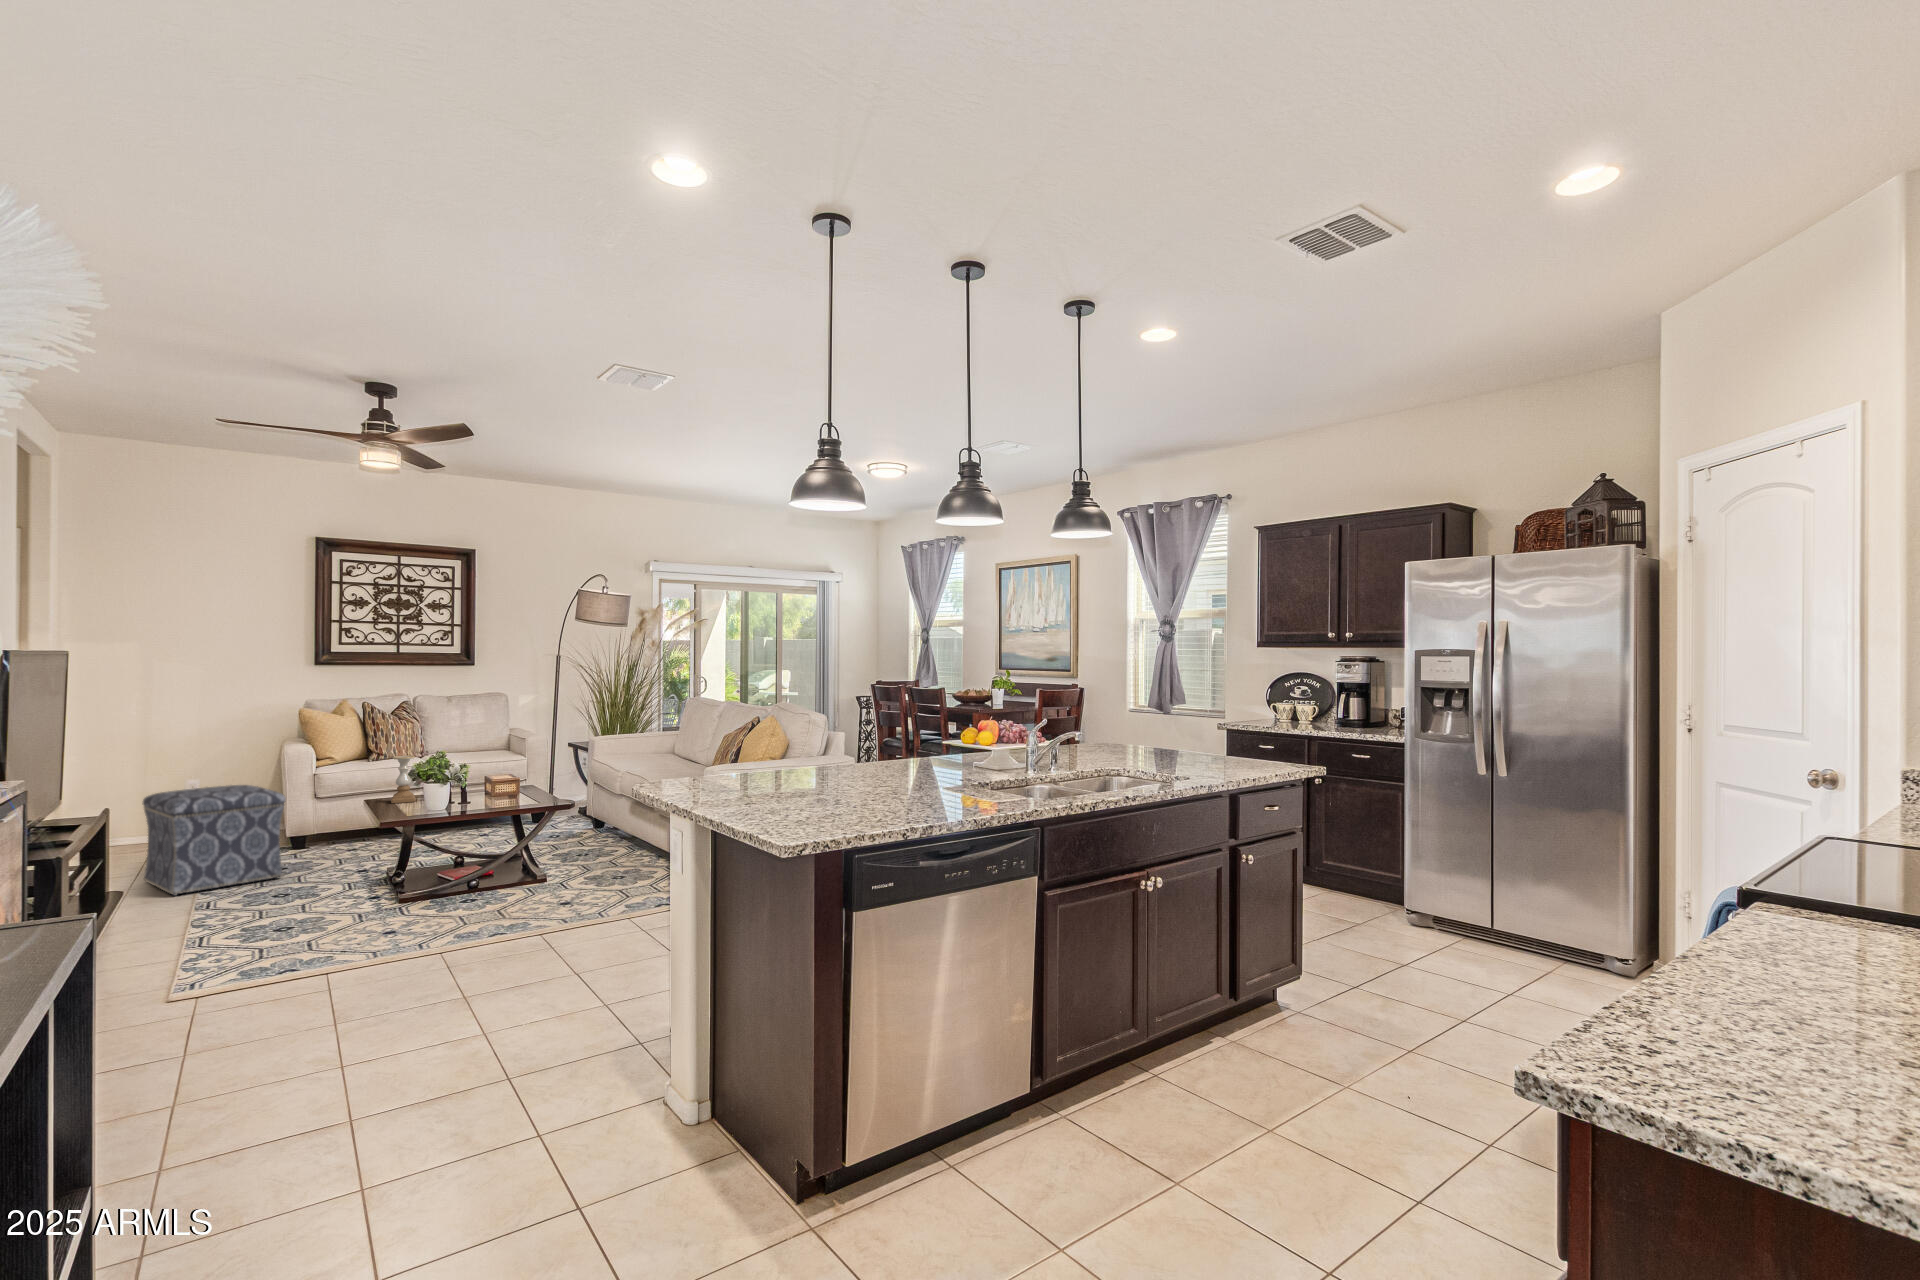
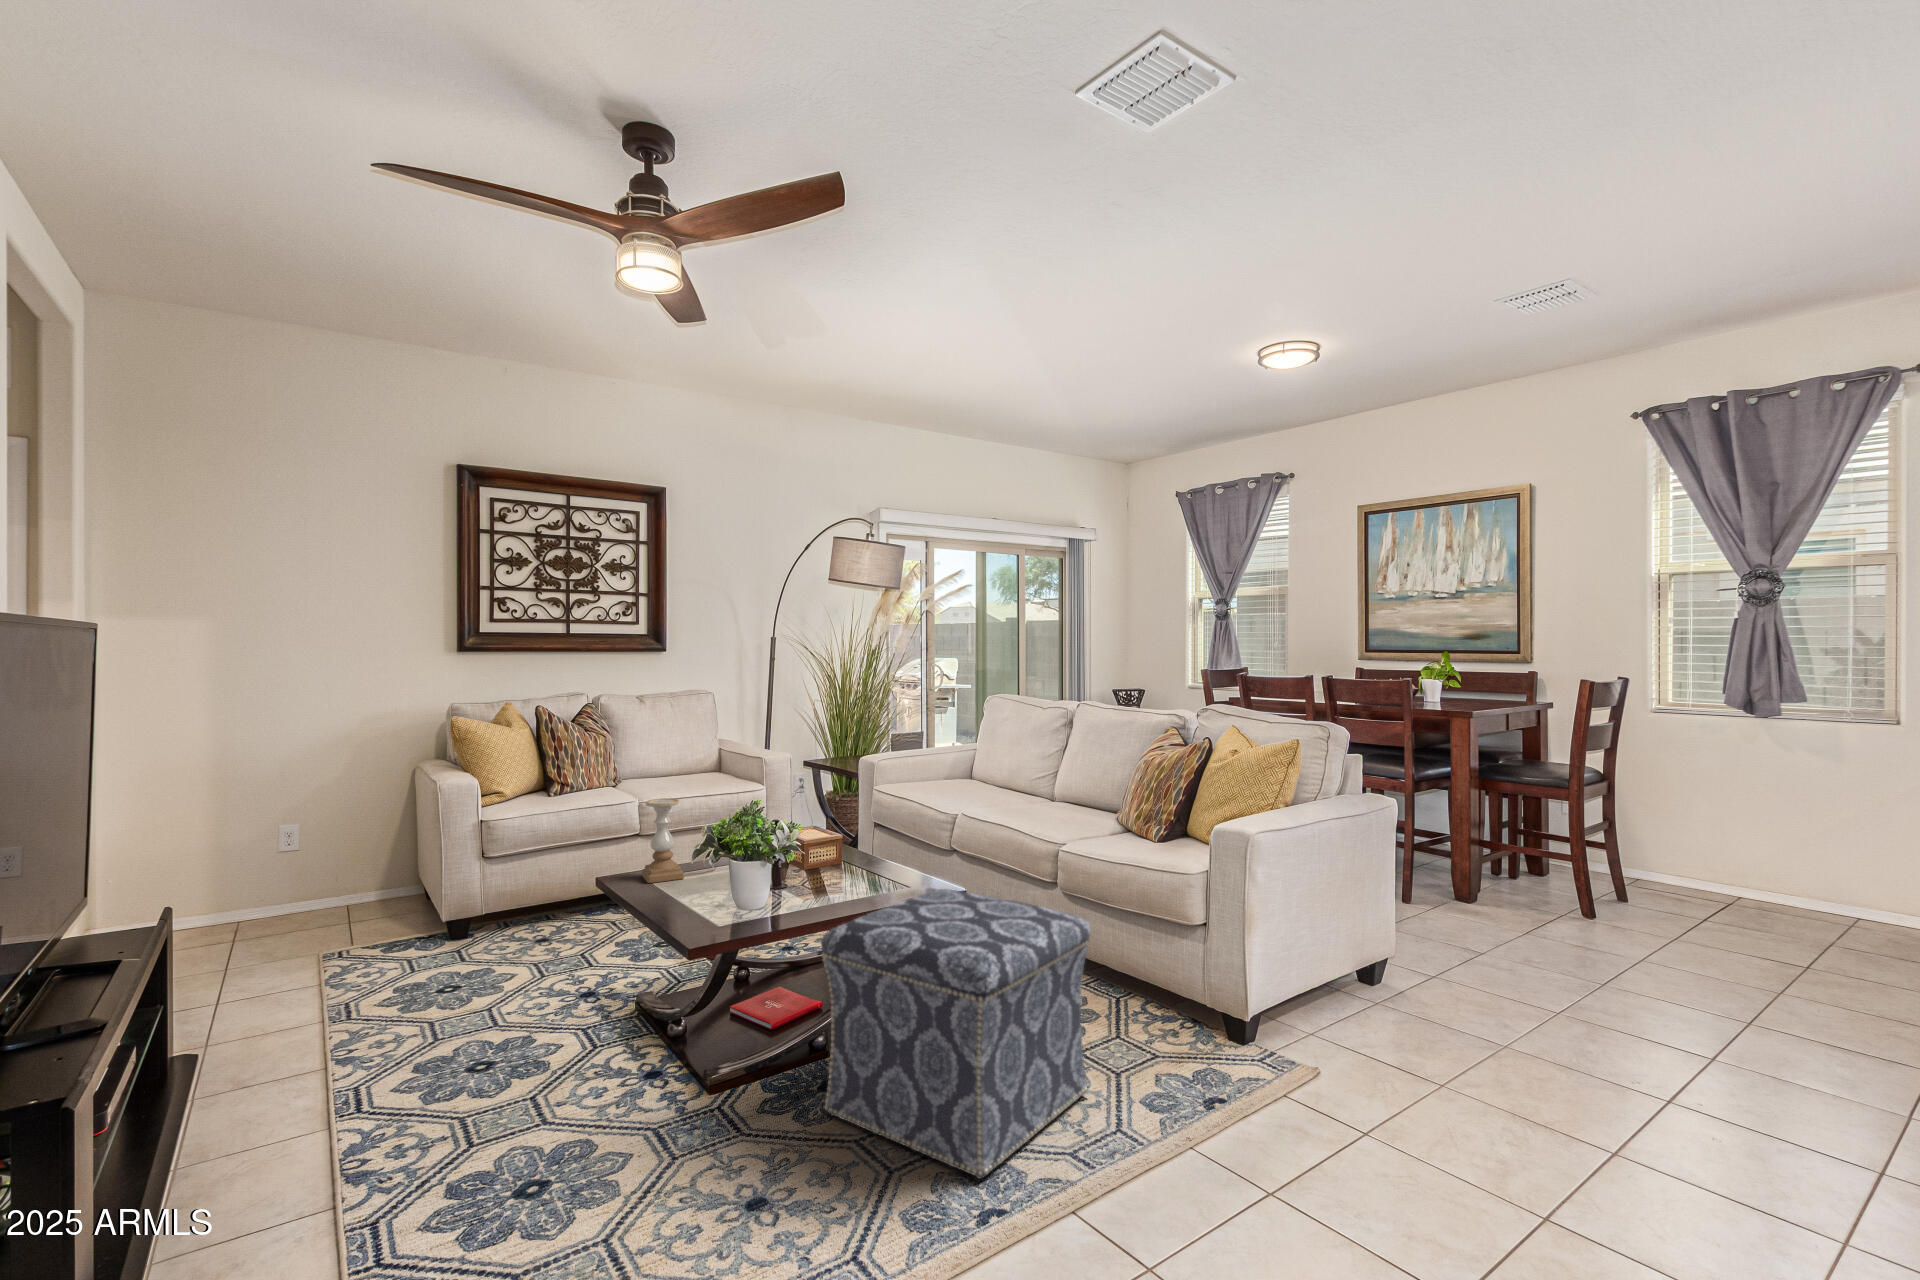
ottoman: present [143,785,286,896] -> present [821,889,1091,1178]

